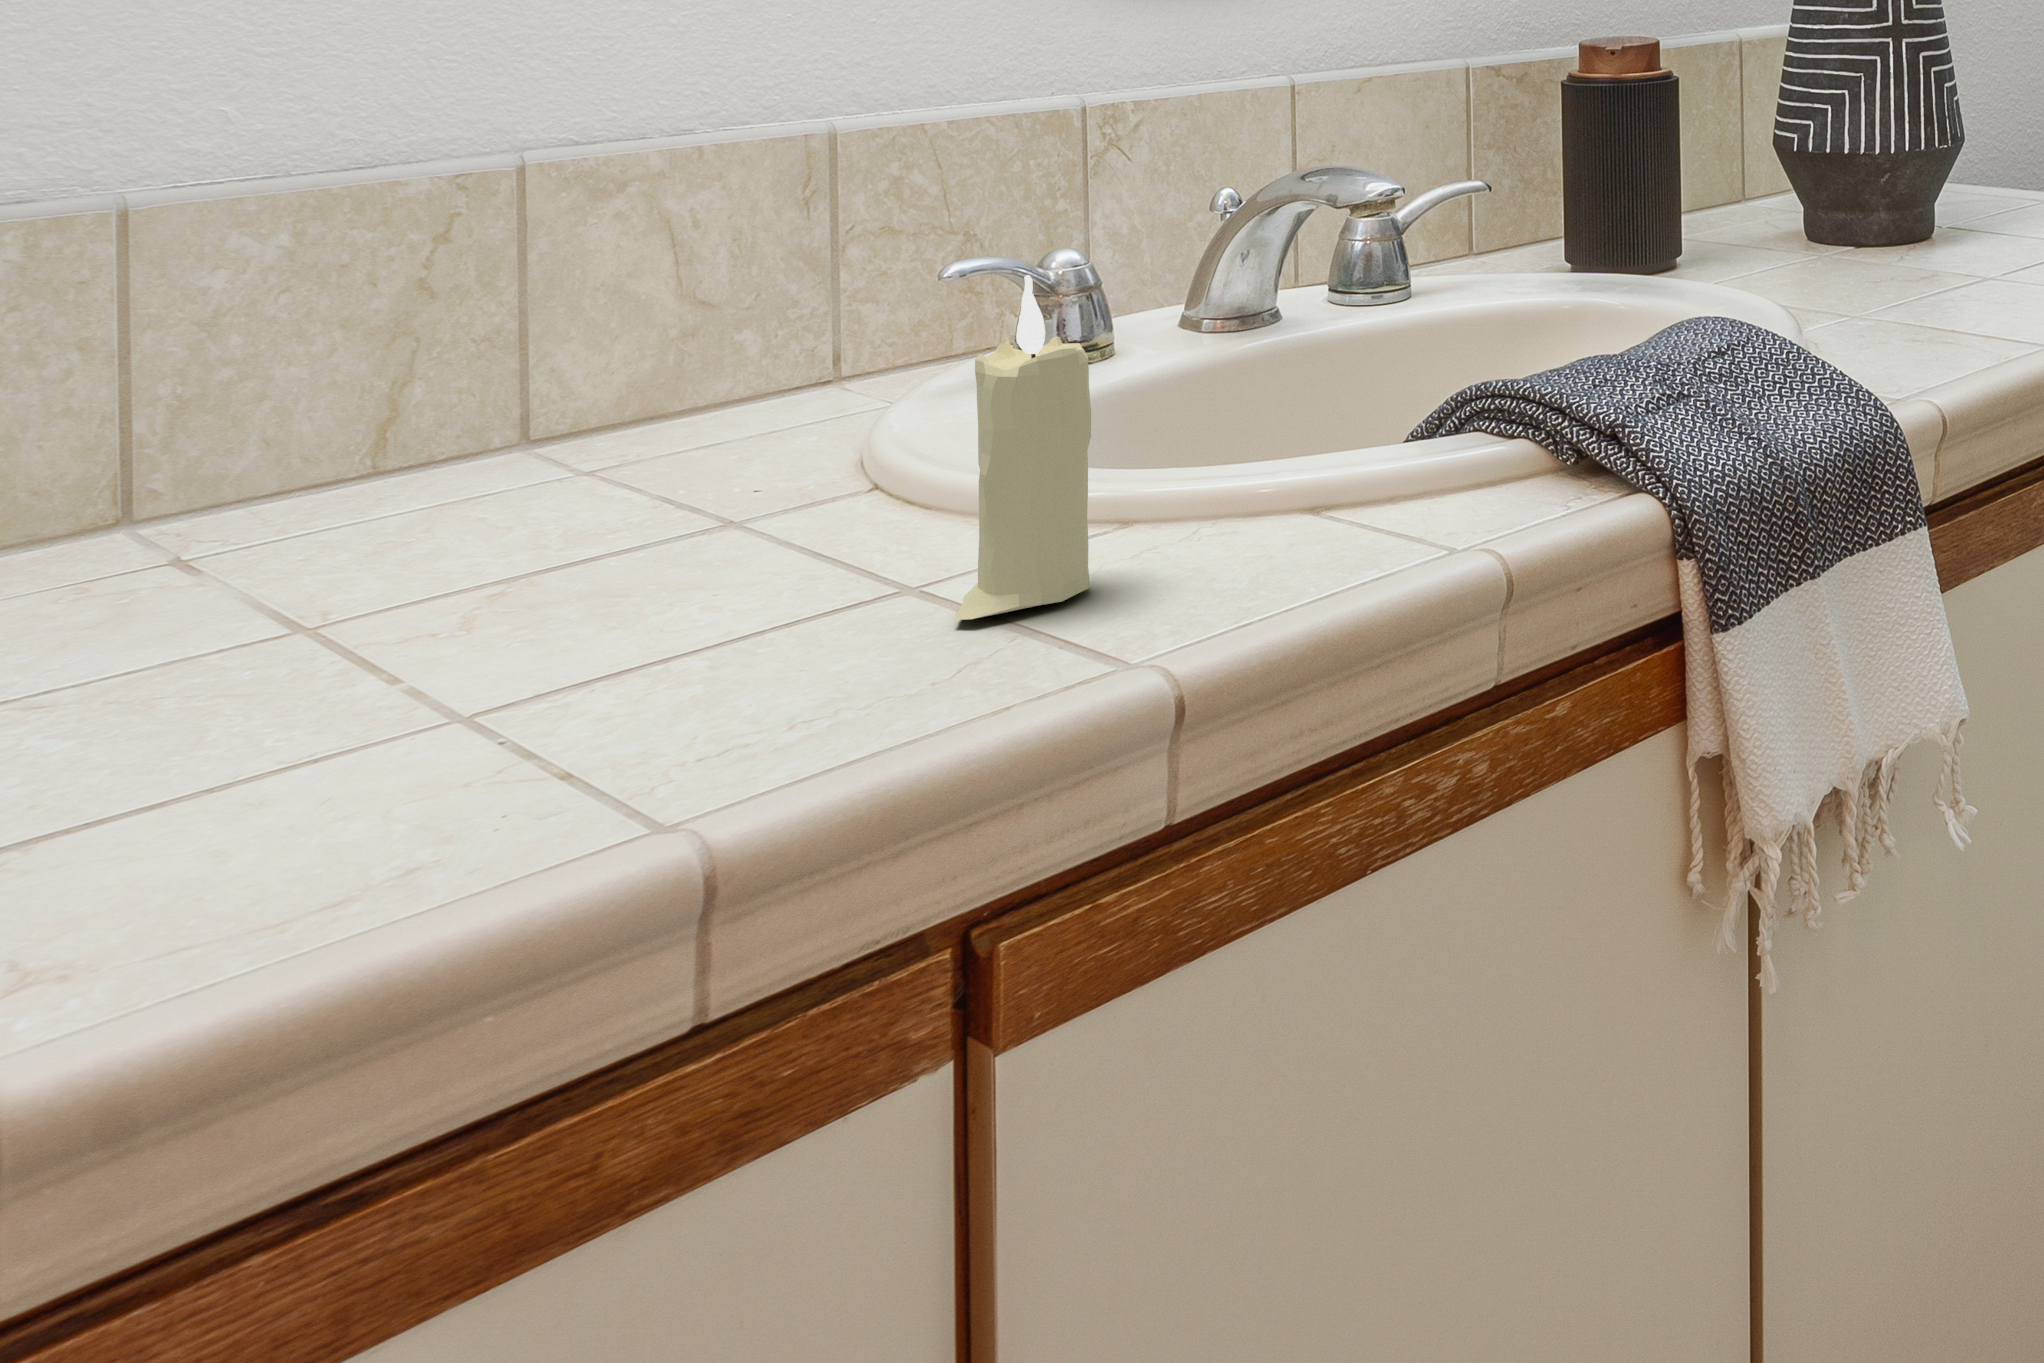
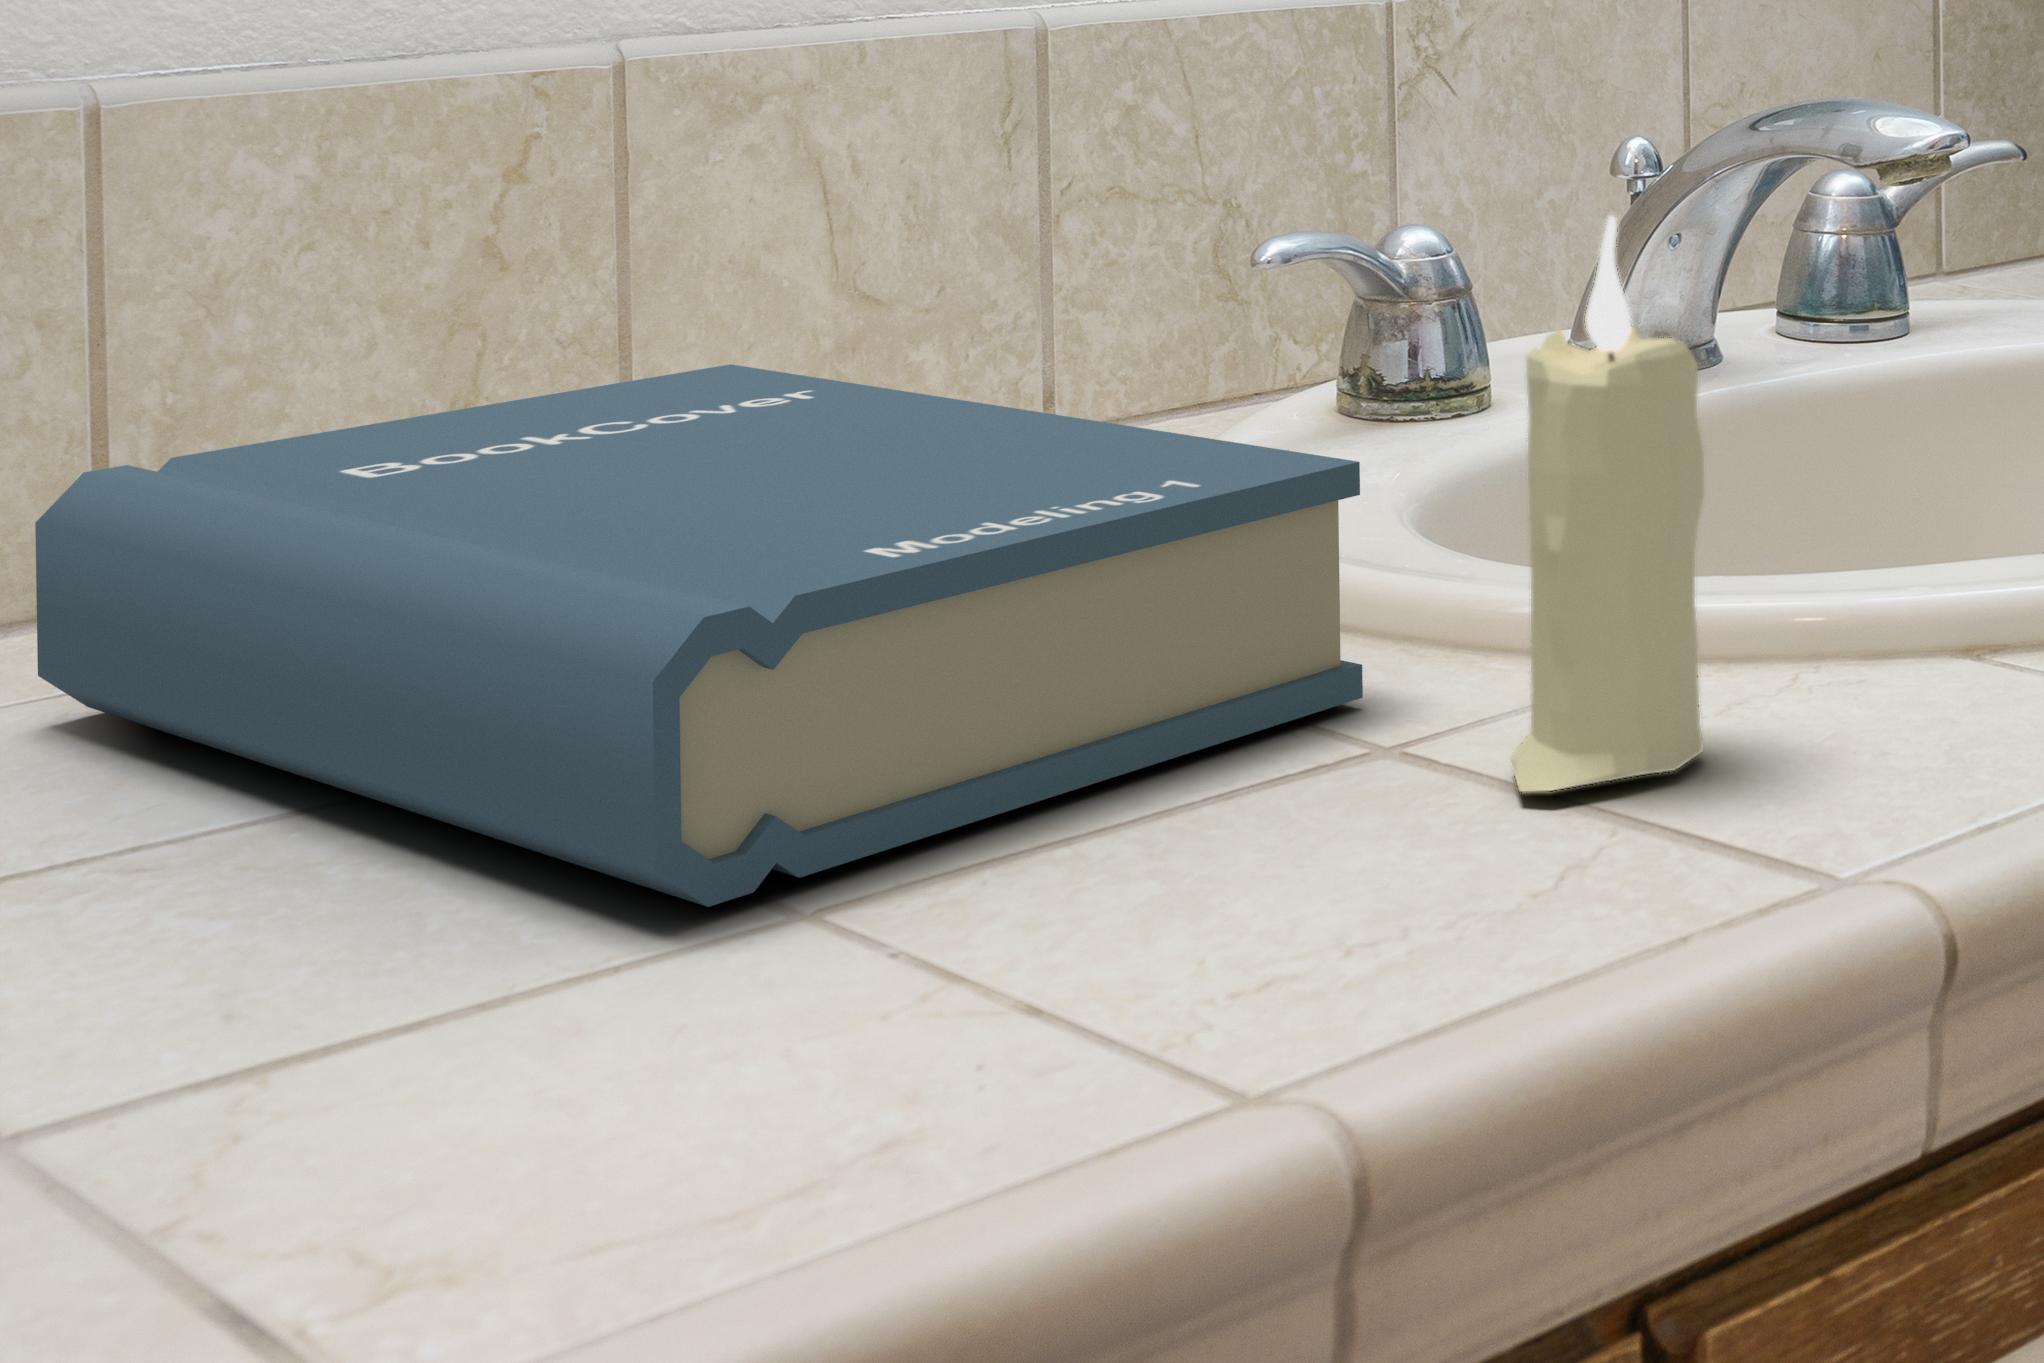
hardback book: none [12,358,904,724] -> present [35,364,1363,907]

